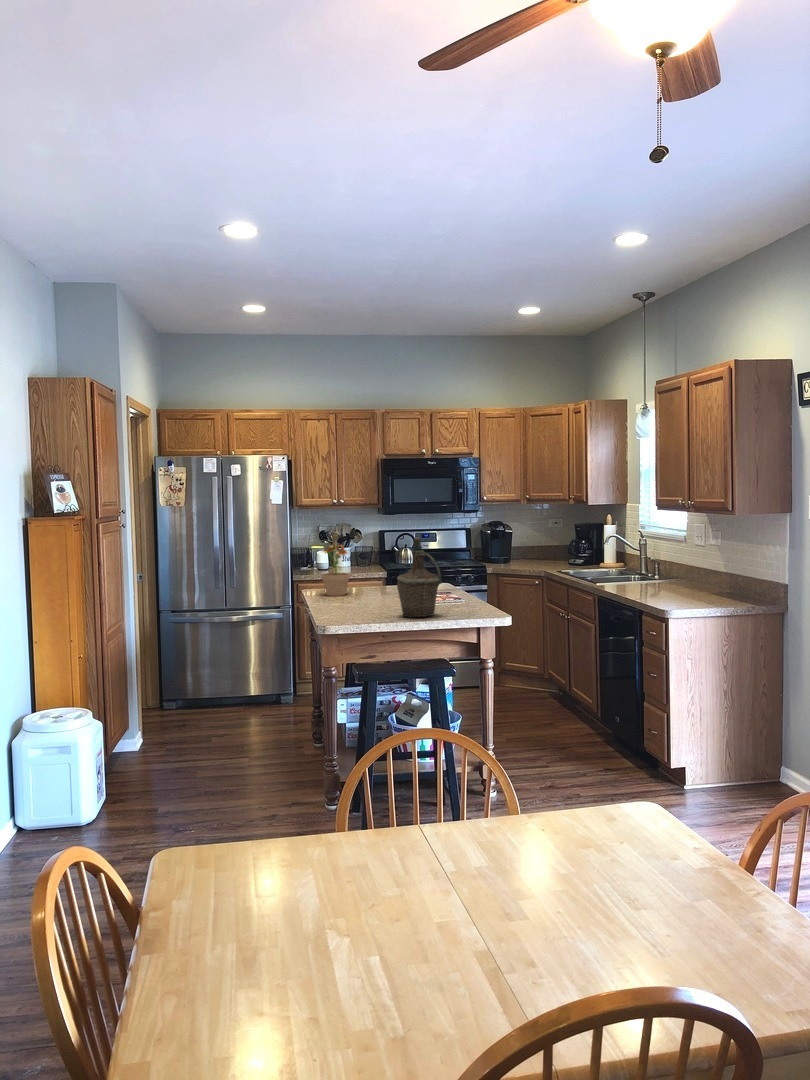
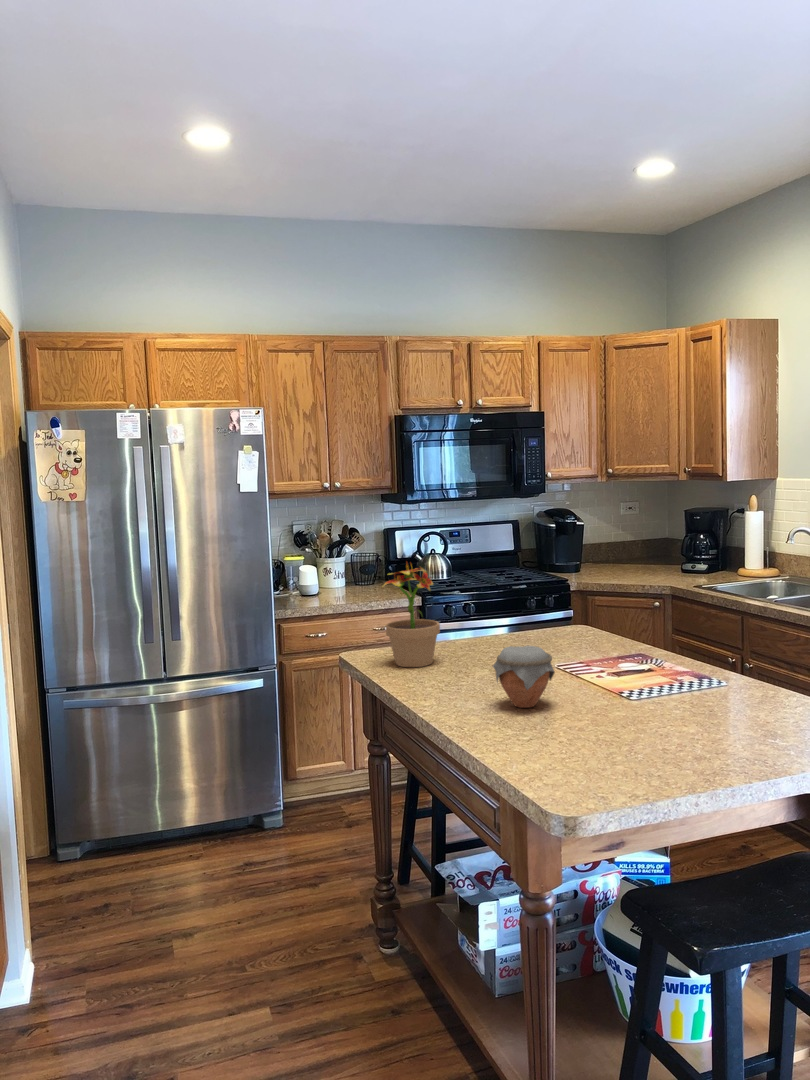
bottle: present [397,538,442,617] -> none [659,564,764,748]
jar: none [348,579,375,607] -> present [493,646,555,708]

